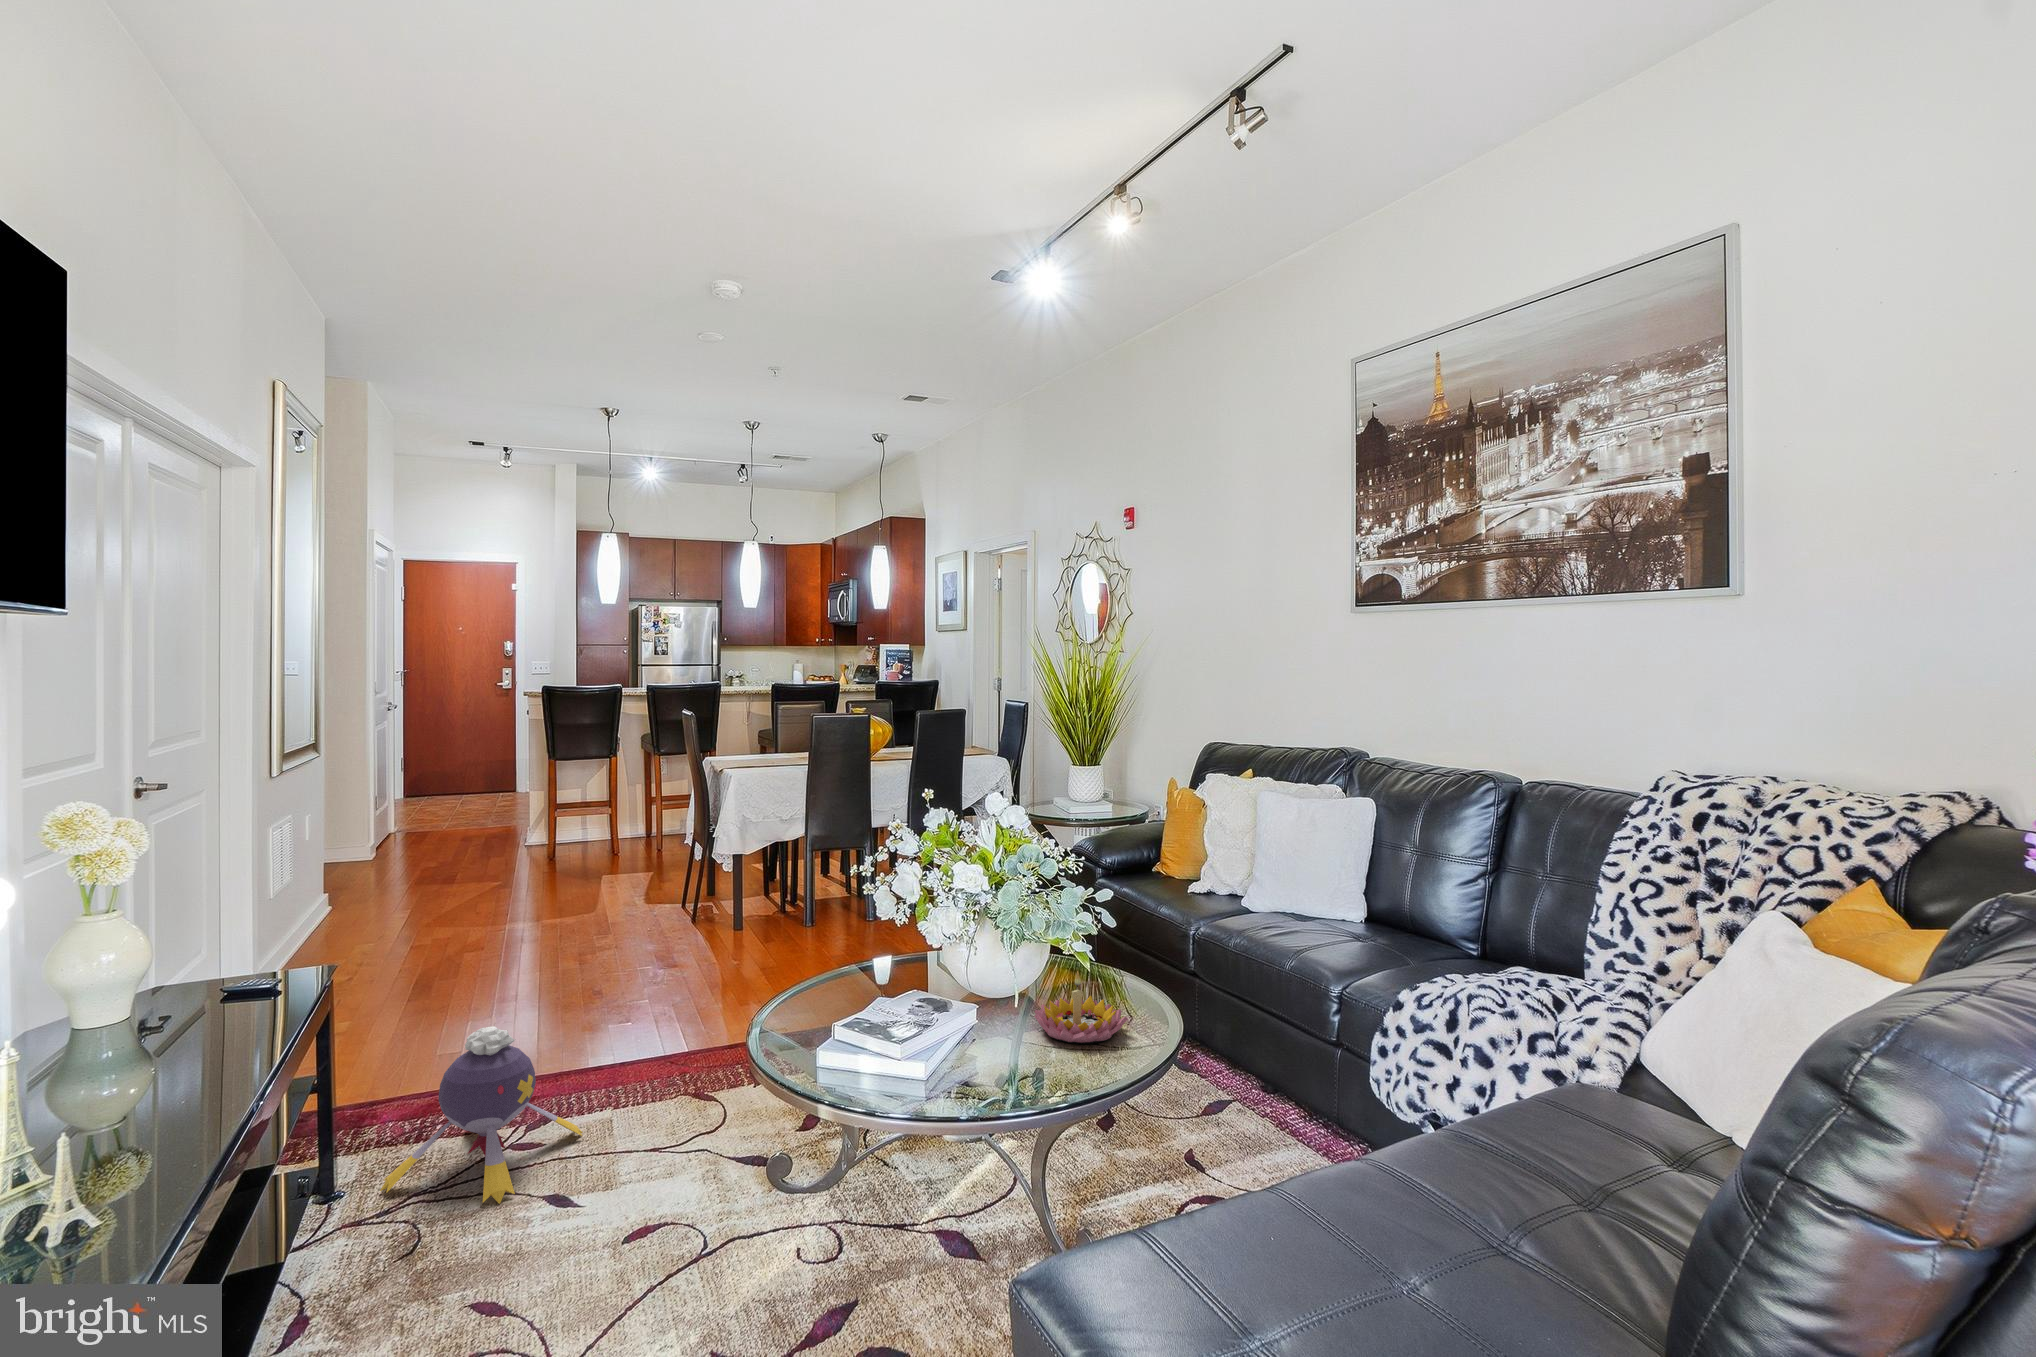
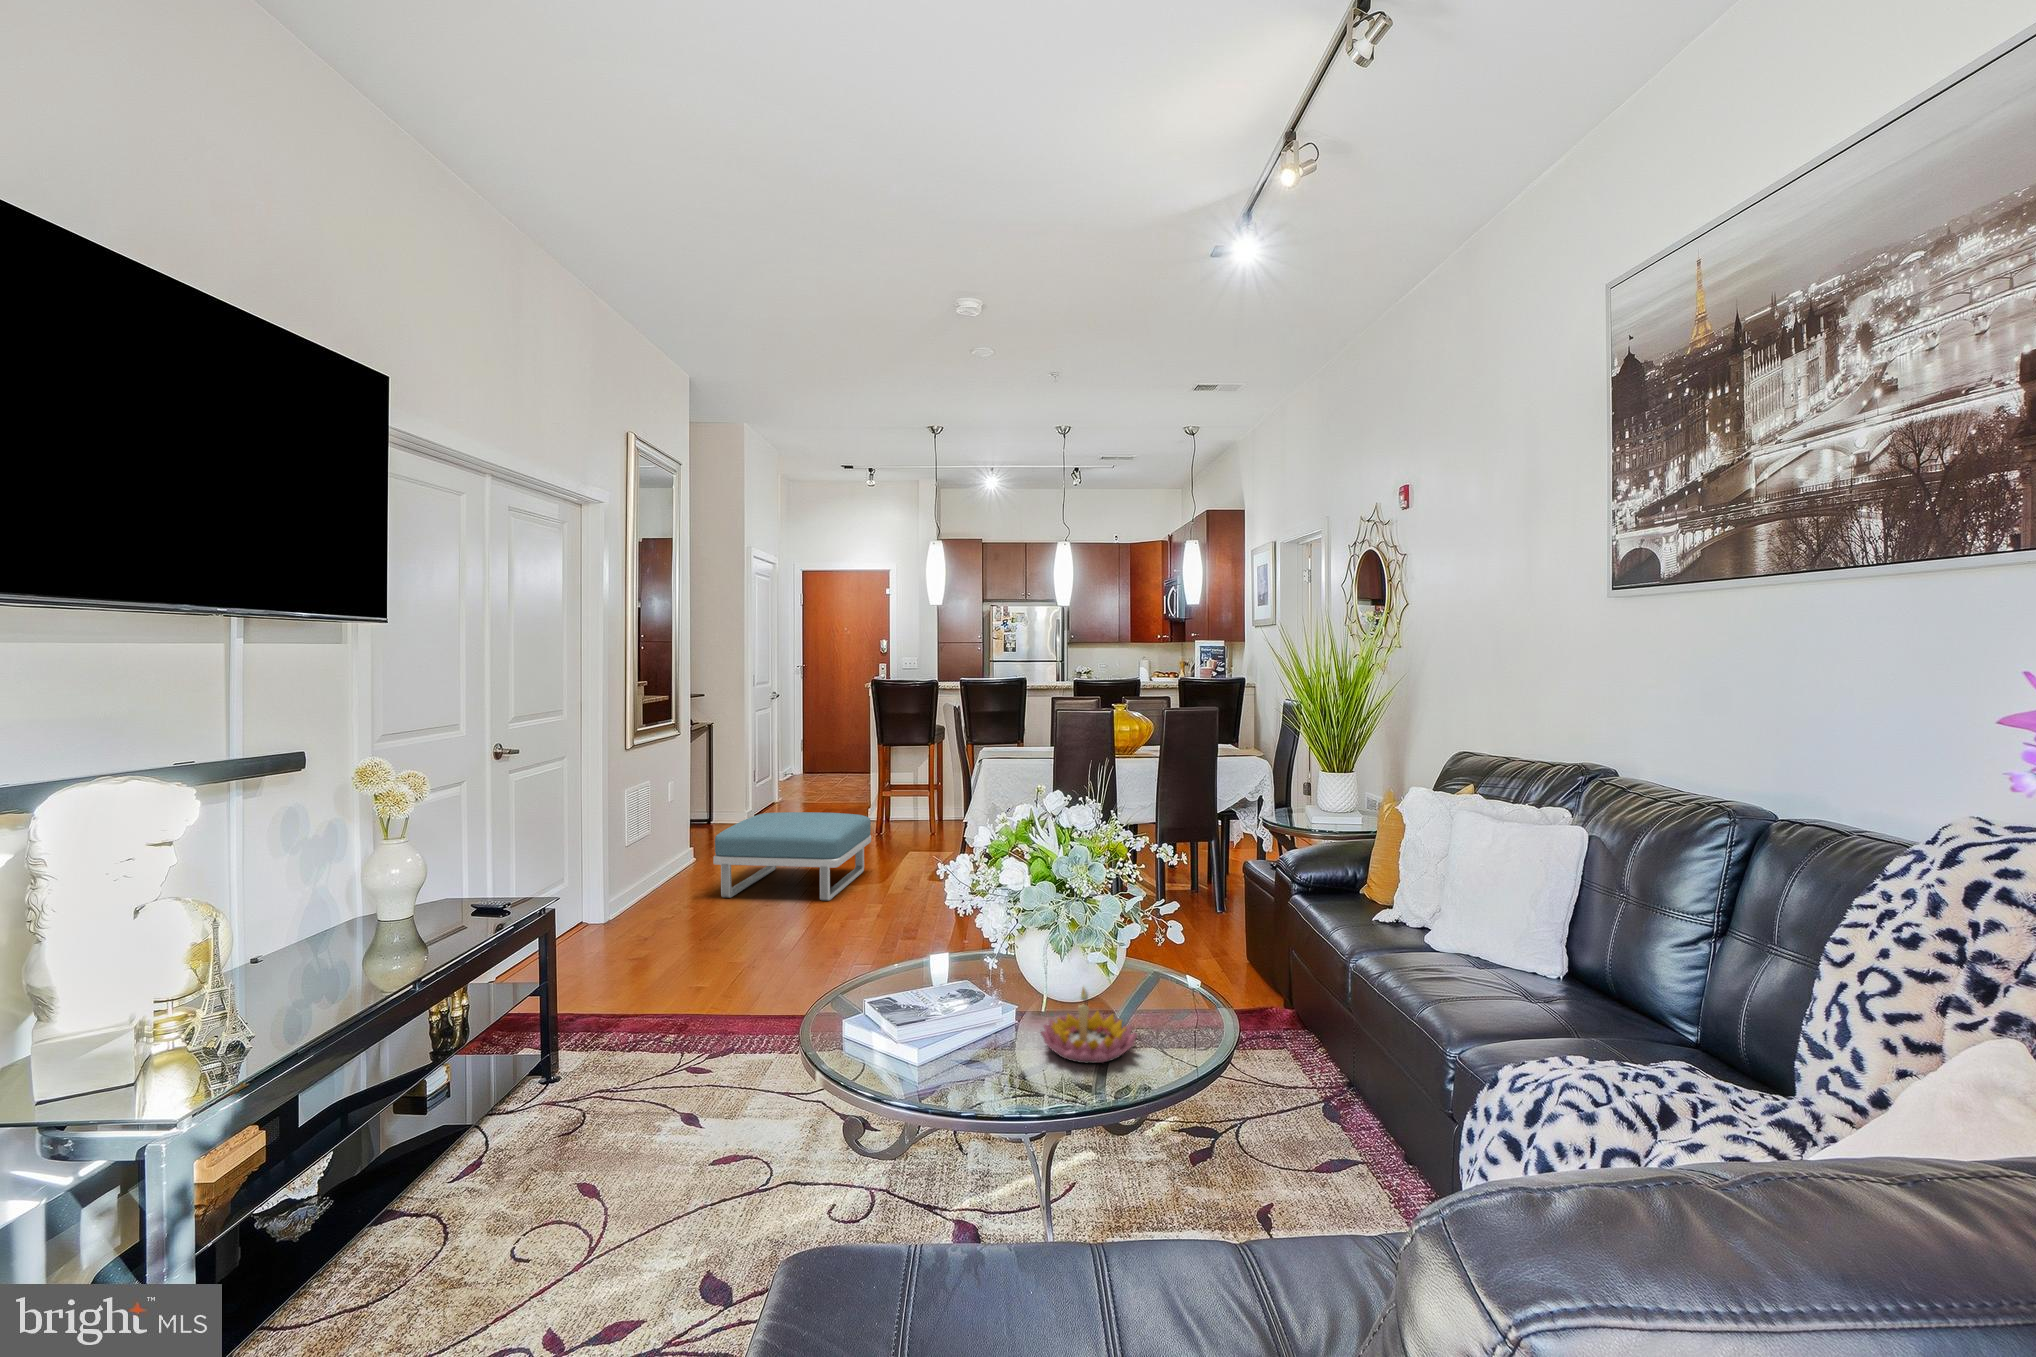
footstool: none [387,837,579,949] -> present [713,812,871,901]
plush toy: present [380,1026,583,1204] -> none [581,967,742,1115]

